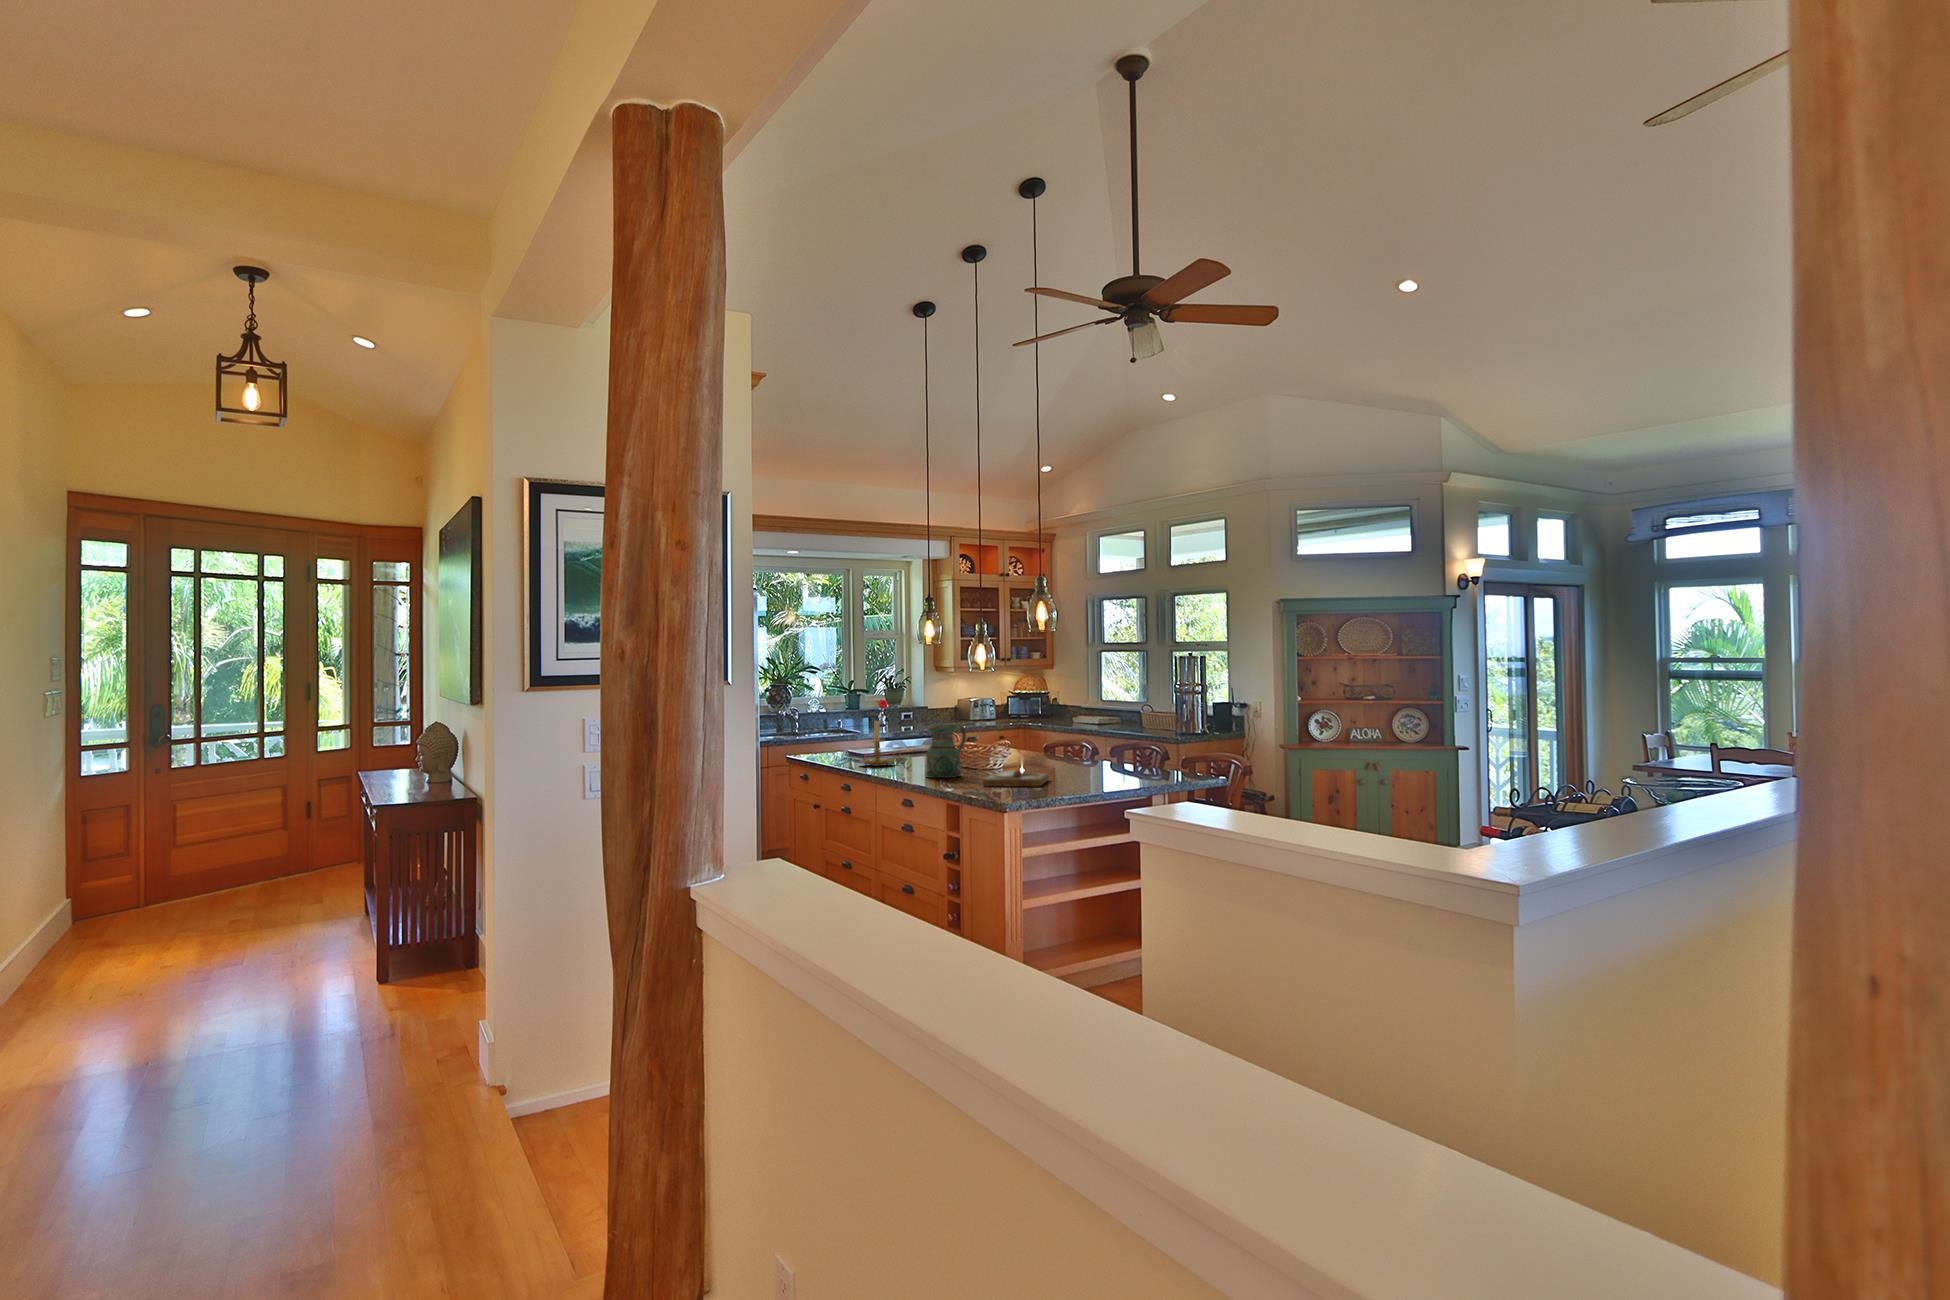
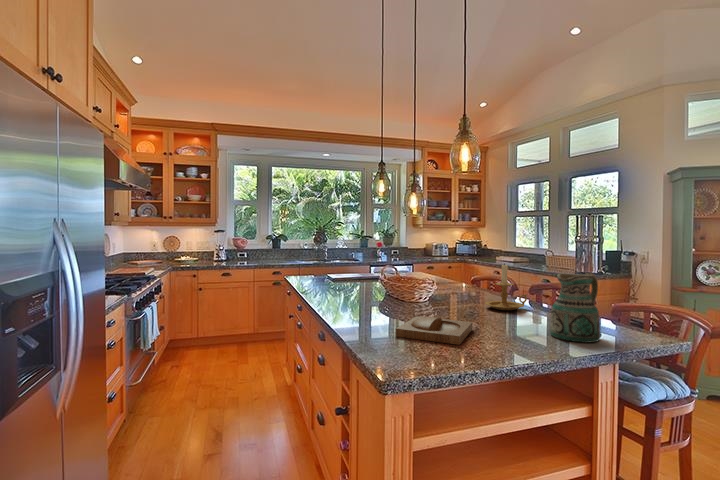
candle holder: present [861,721,900,766] -> present [485,264,527,310]
ceramic pitcher: present [926,723,966,778] -> present [550,273,600,343]

